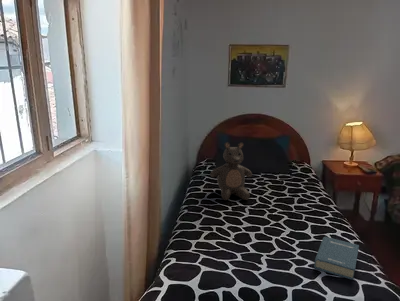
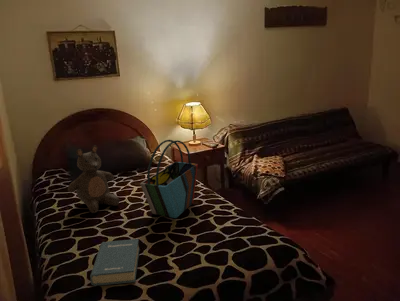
tote bag: none [266,153,331,228] -> present [140,140,198,218]
hardback book: present [314,237,359,280] -> present [90,239,140,286]

